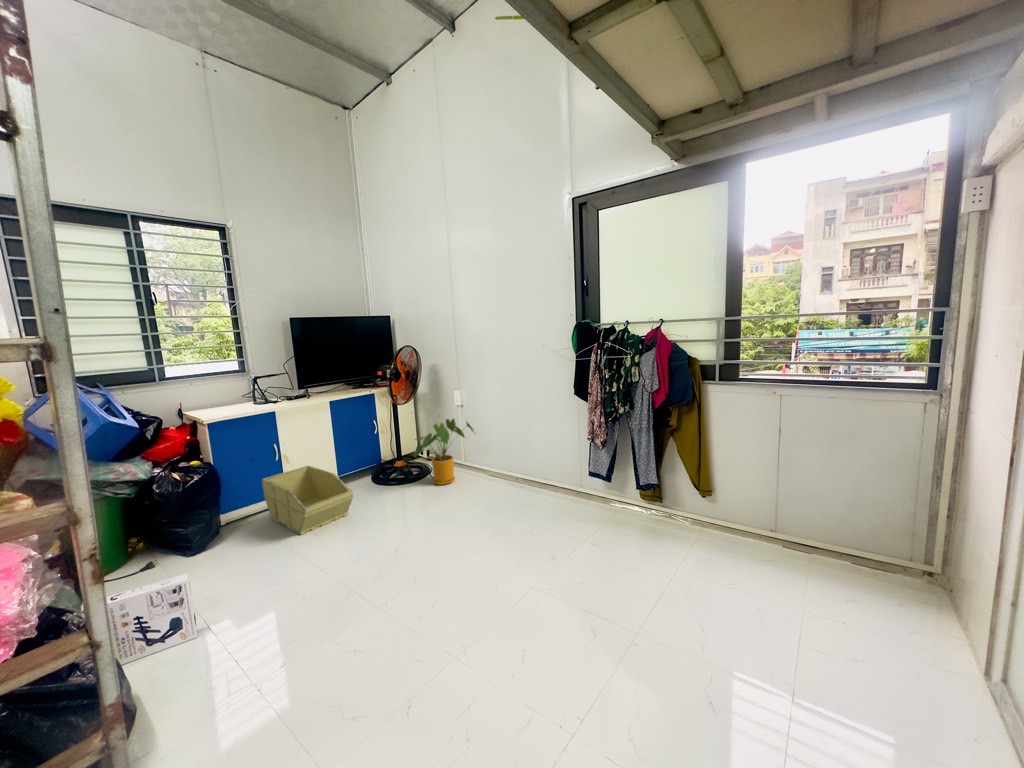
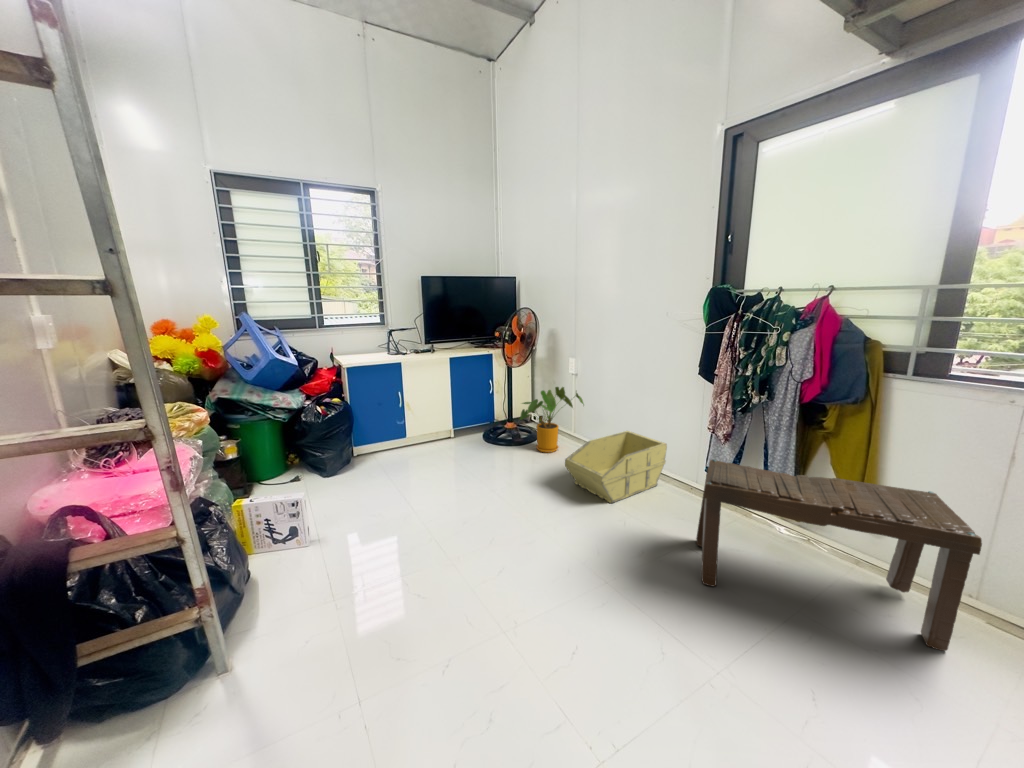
bench: none [594,462,777,576] -> present [696,459,982,651]
storage bin: present [262,466,353,535] -> present [565,431,667,503]

